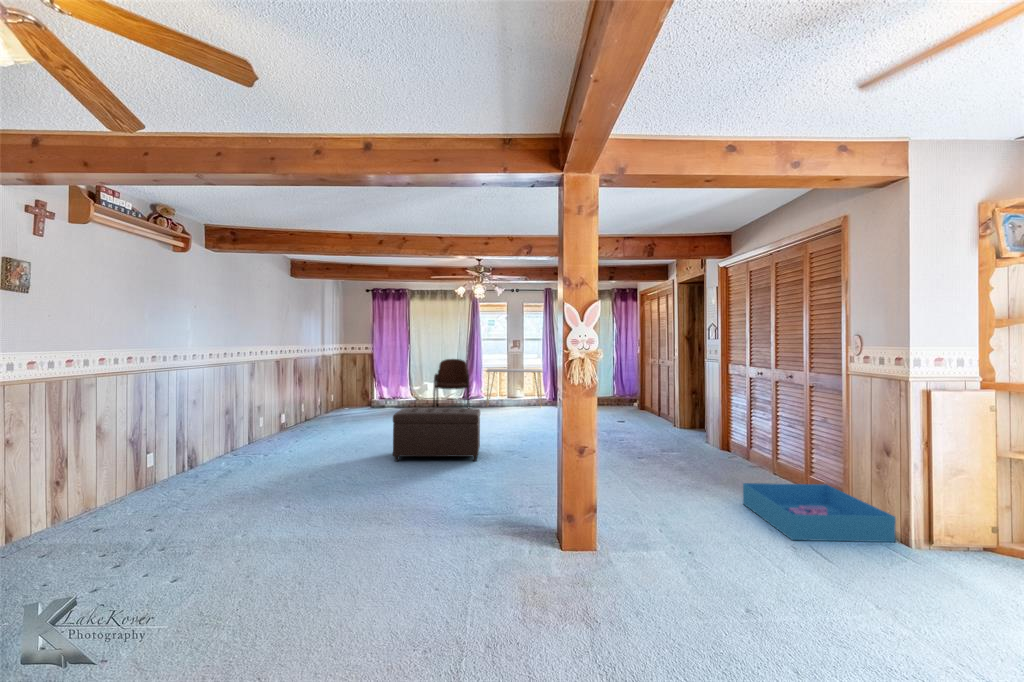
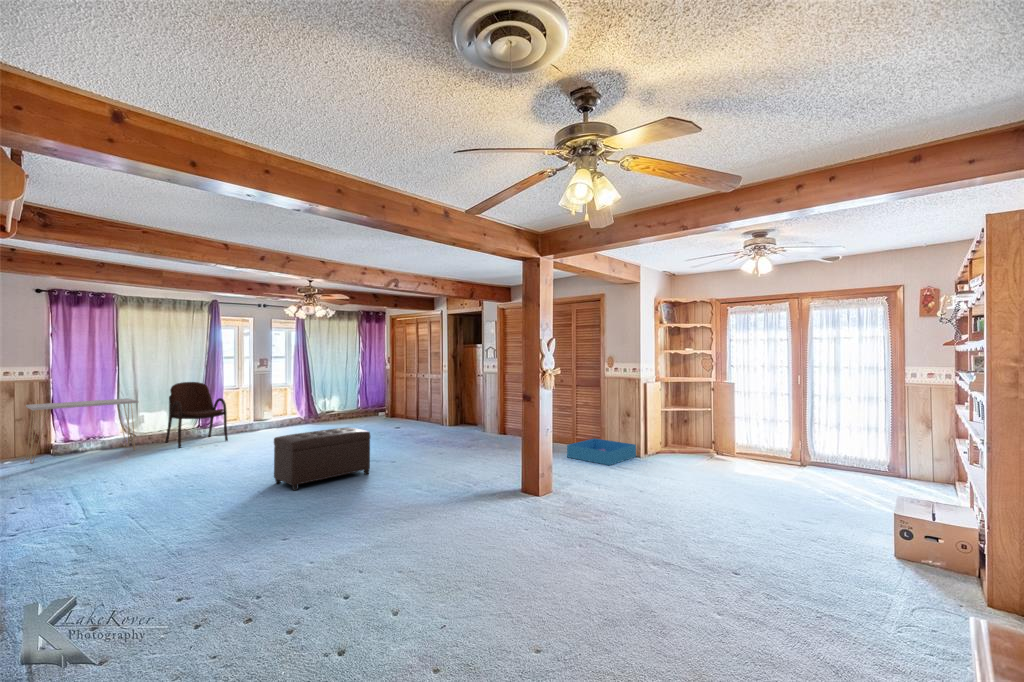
console table: present [486,369,542,406] -> present [26,399,138,464]

